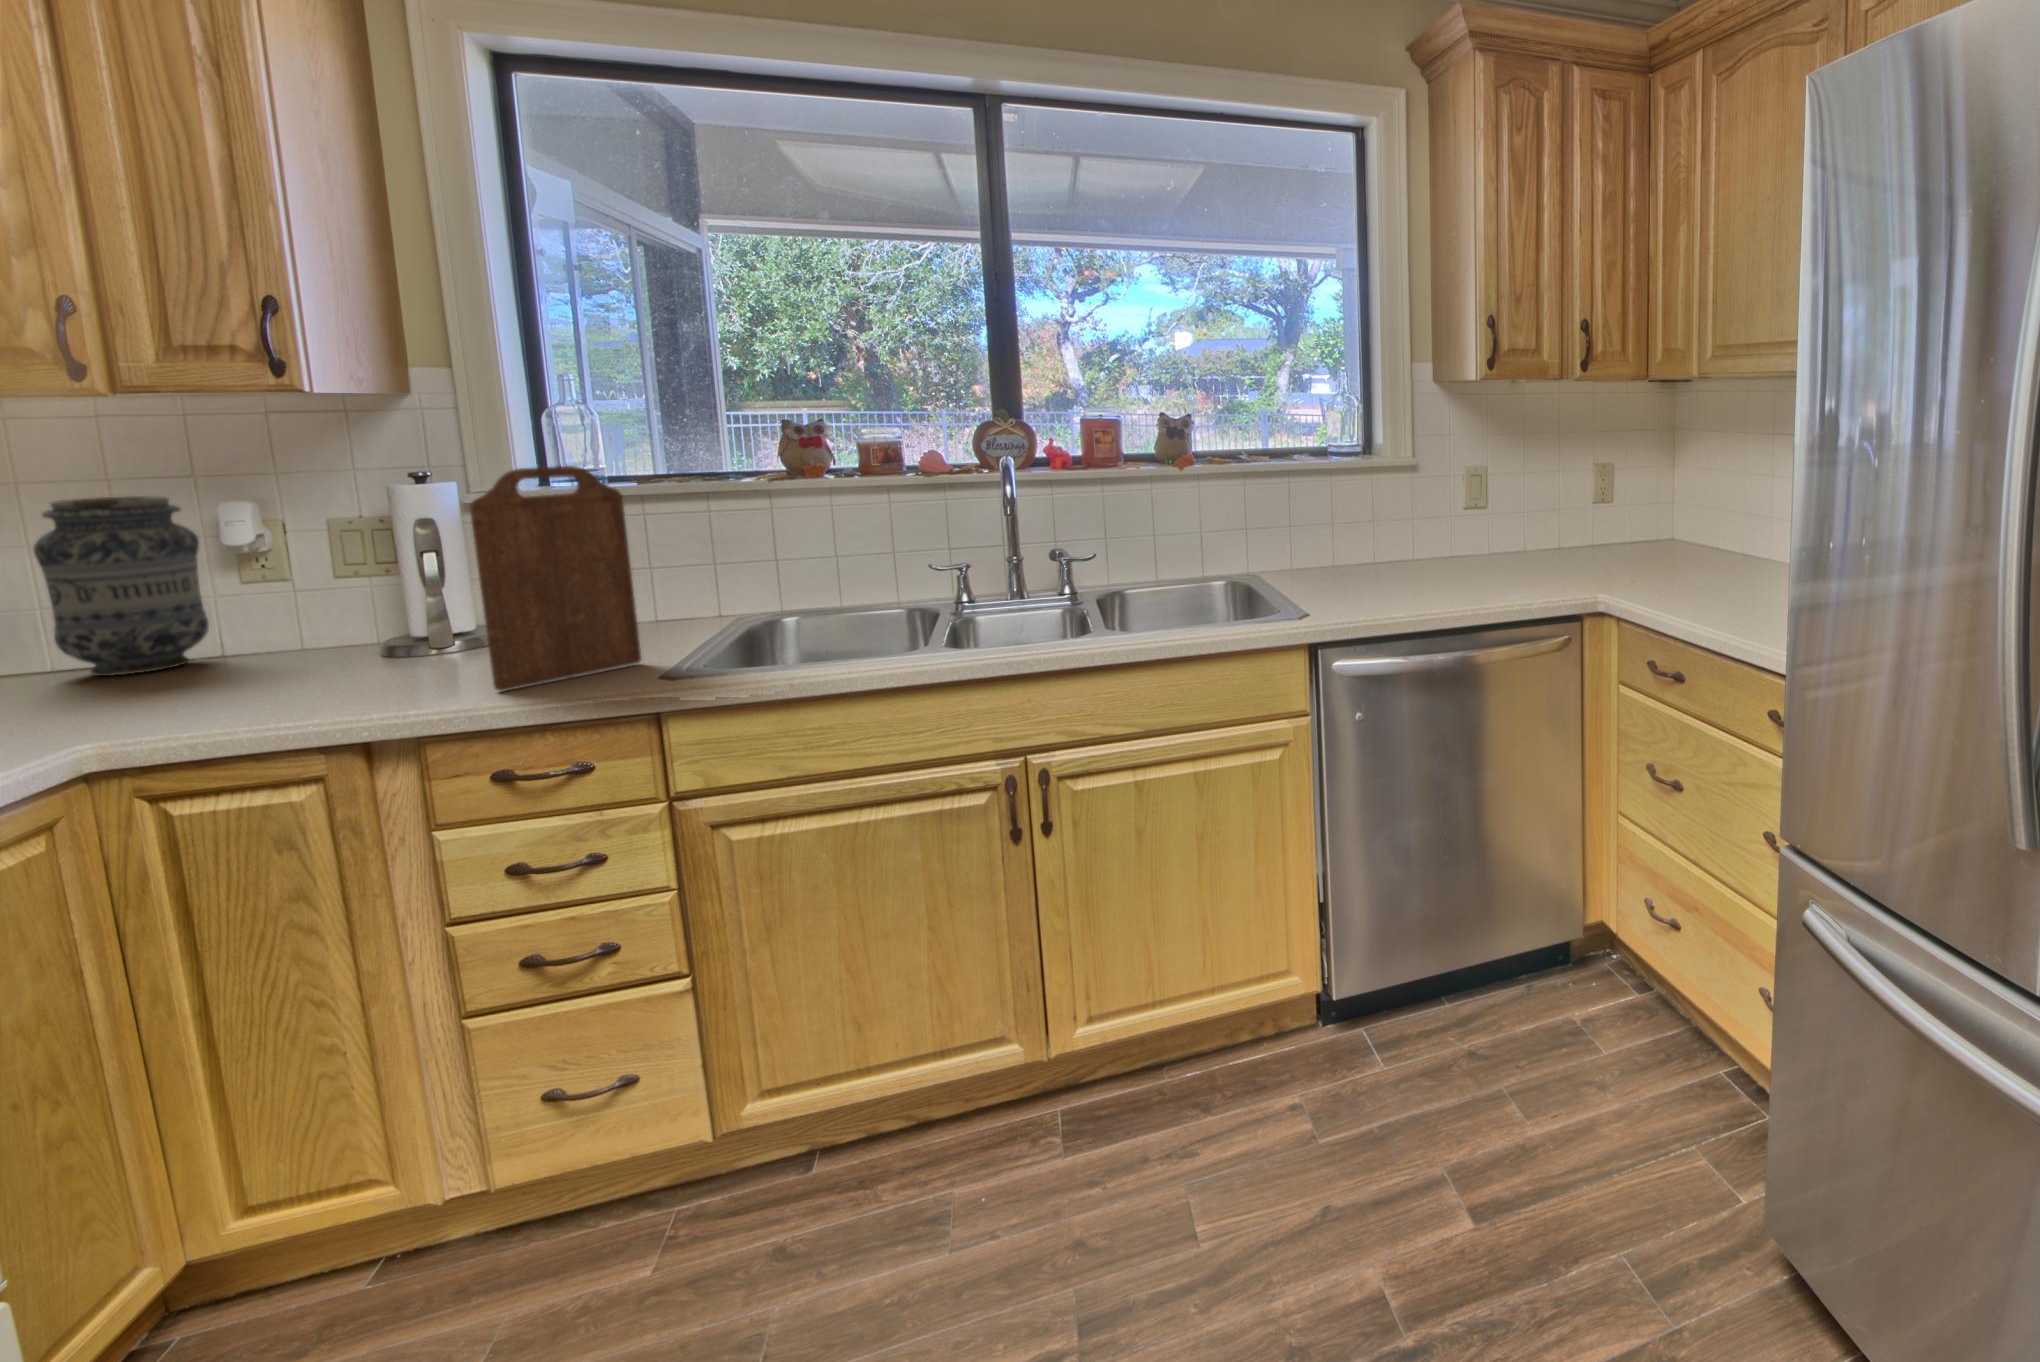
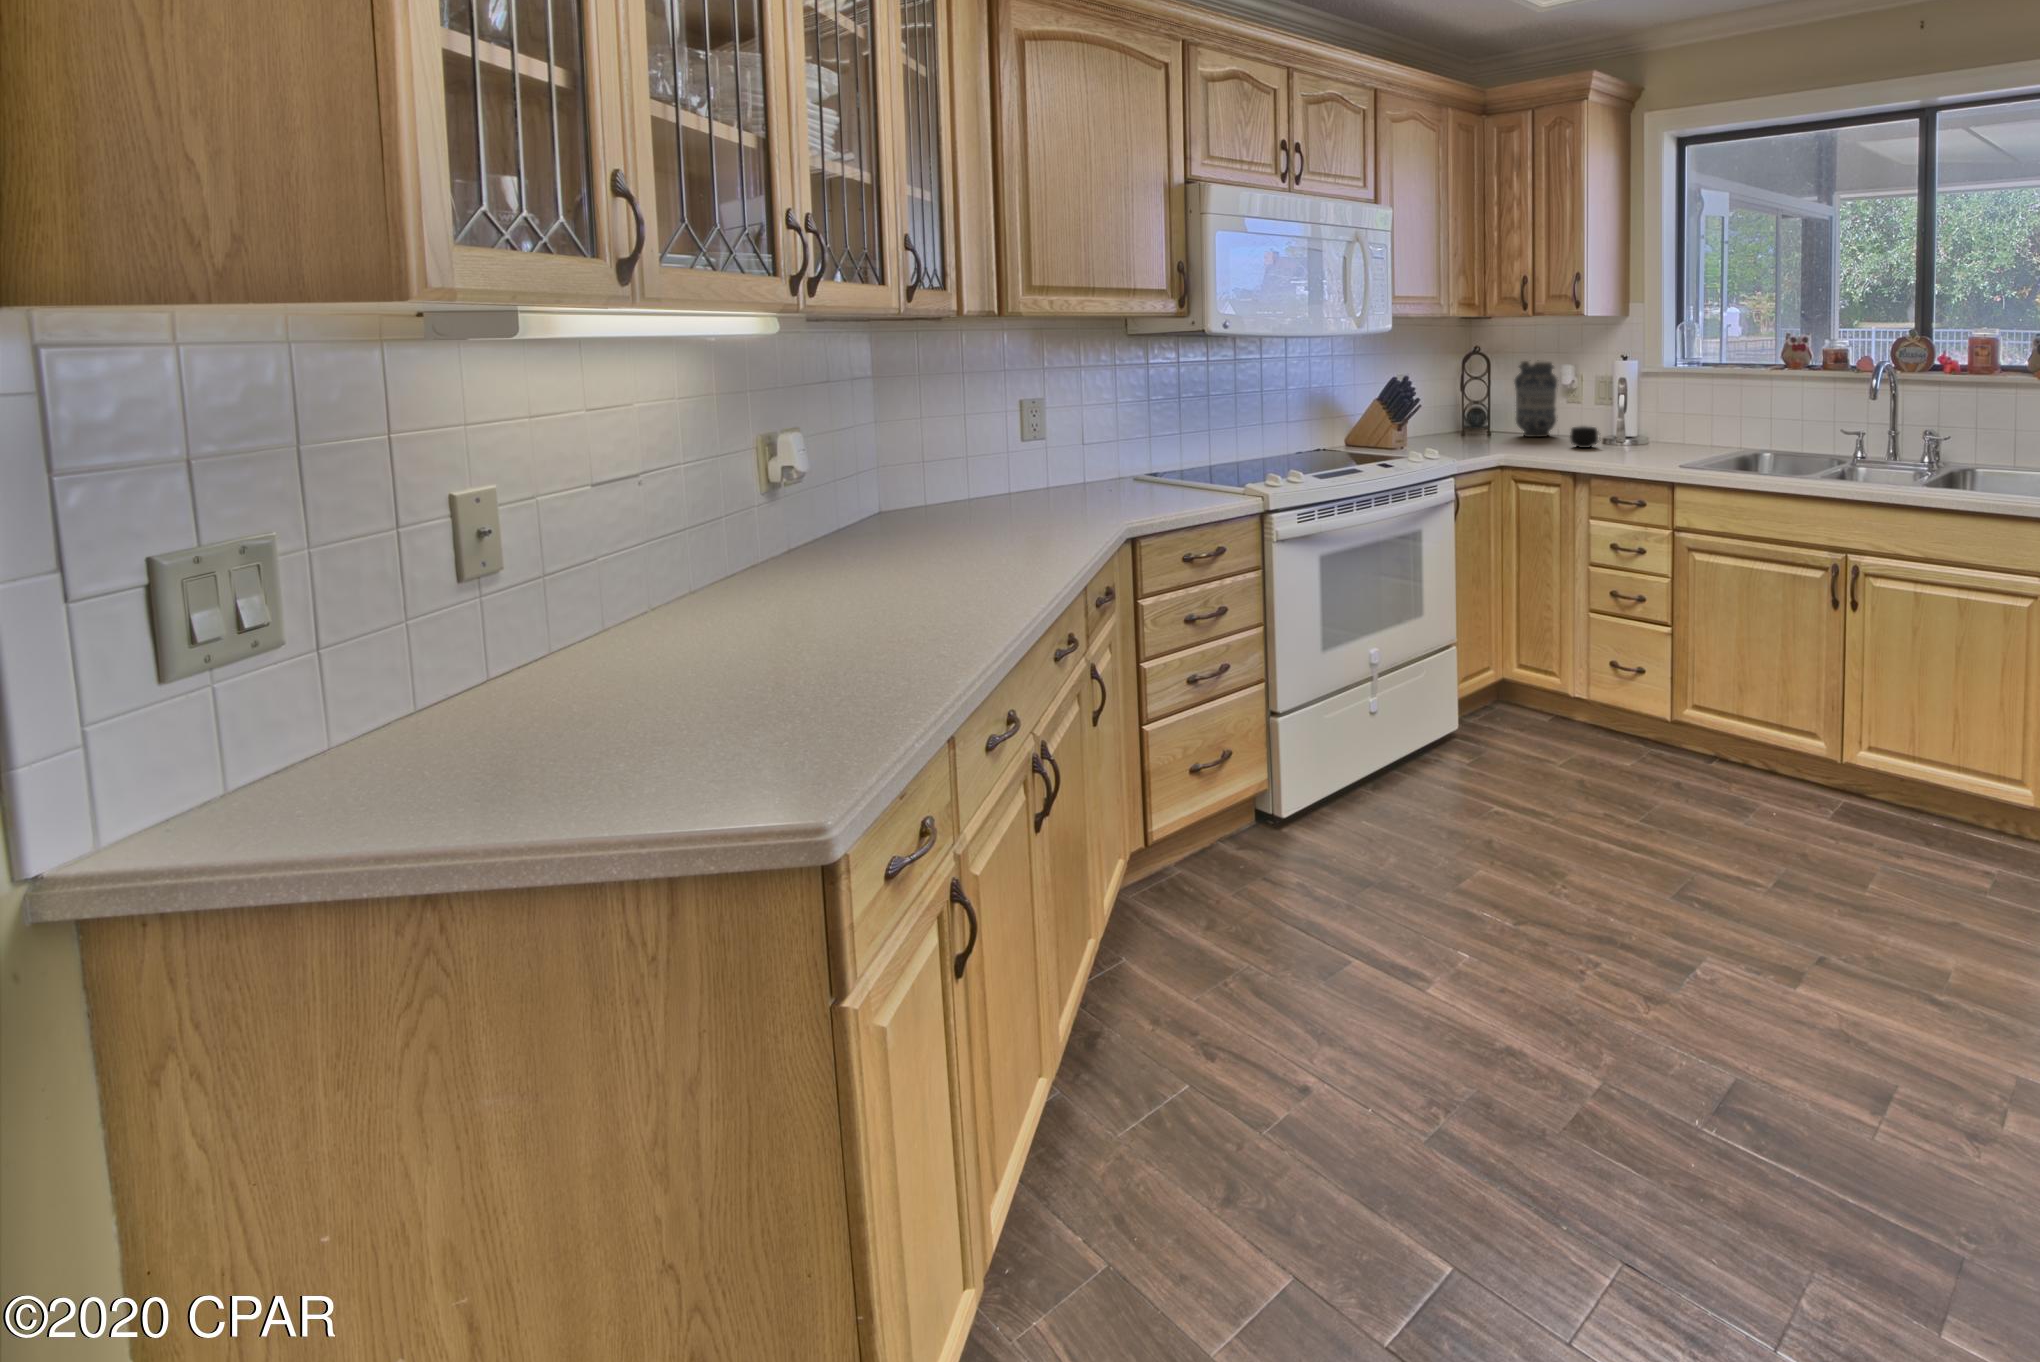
cutting board: present [470,466,641,691] -> none [1620,354,1682,462]
mug: none [291,627,389,677] -> present [1570,426,1598,448]

